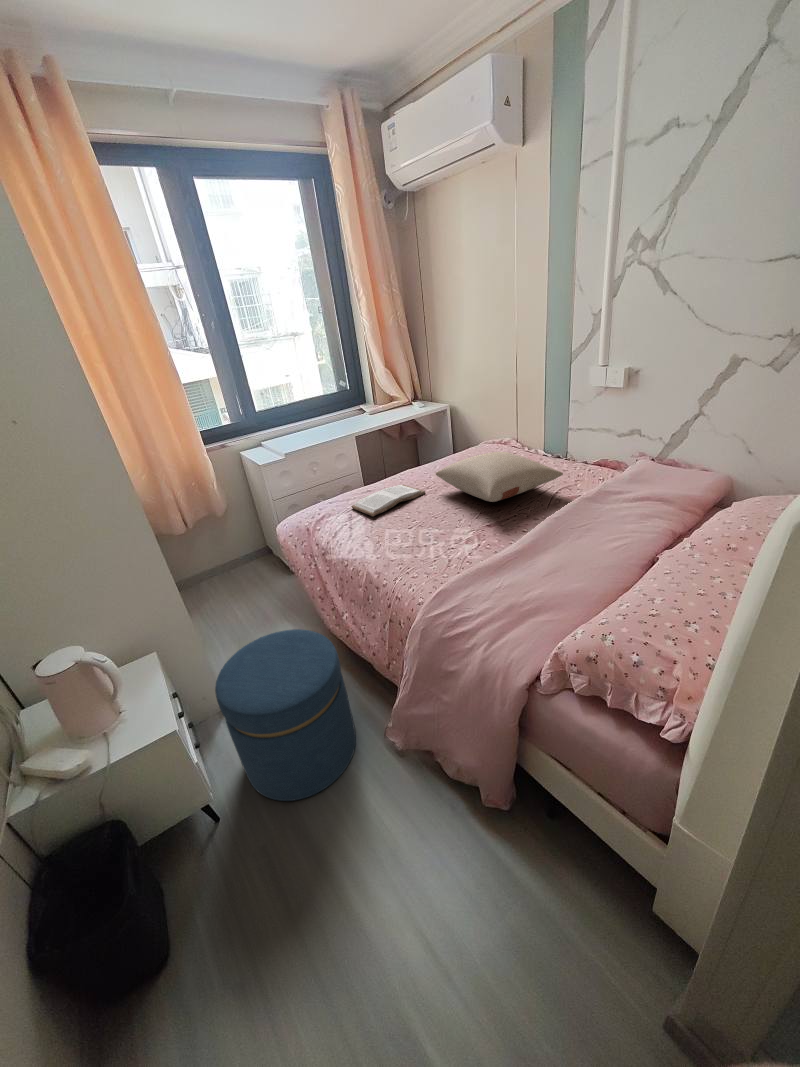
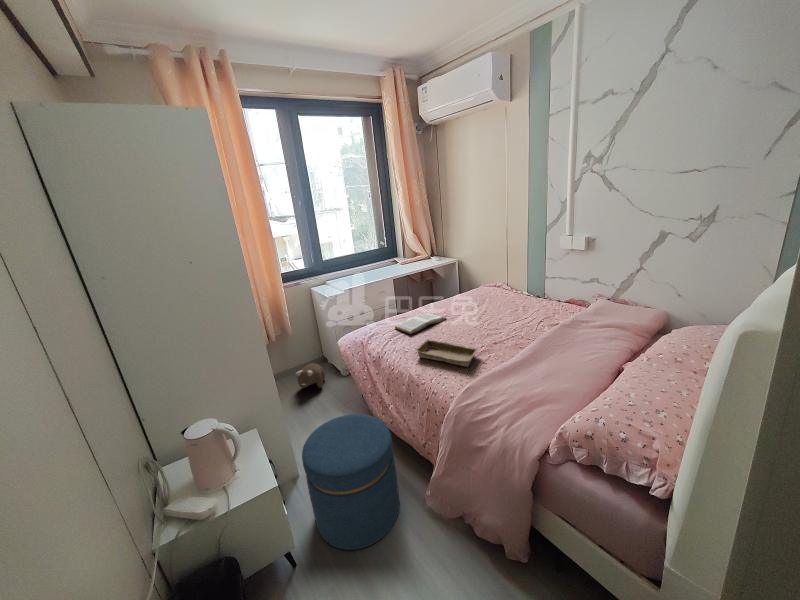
pillow: present [436,452,563,502] -> none [454,292,546,326]
tray: none [373,524,464,562] -> present [415,339,479,367]
plush toy: none [222,558,266,592] -> present [296,363,325,388]

